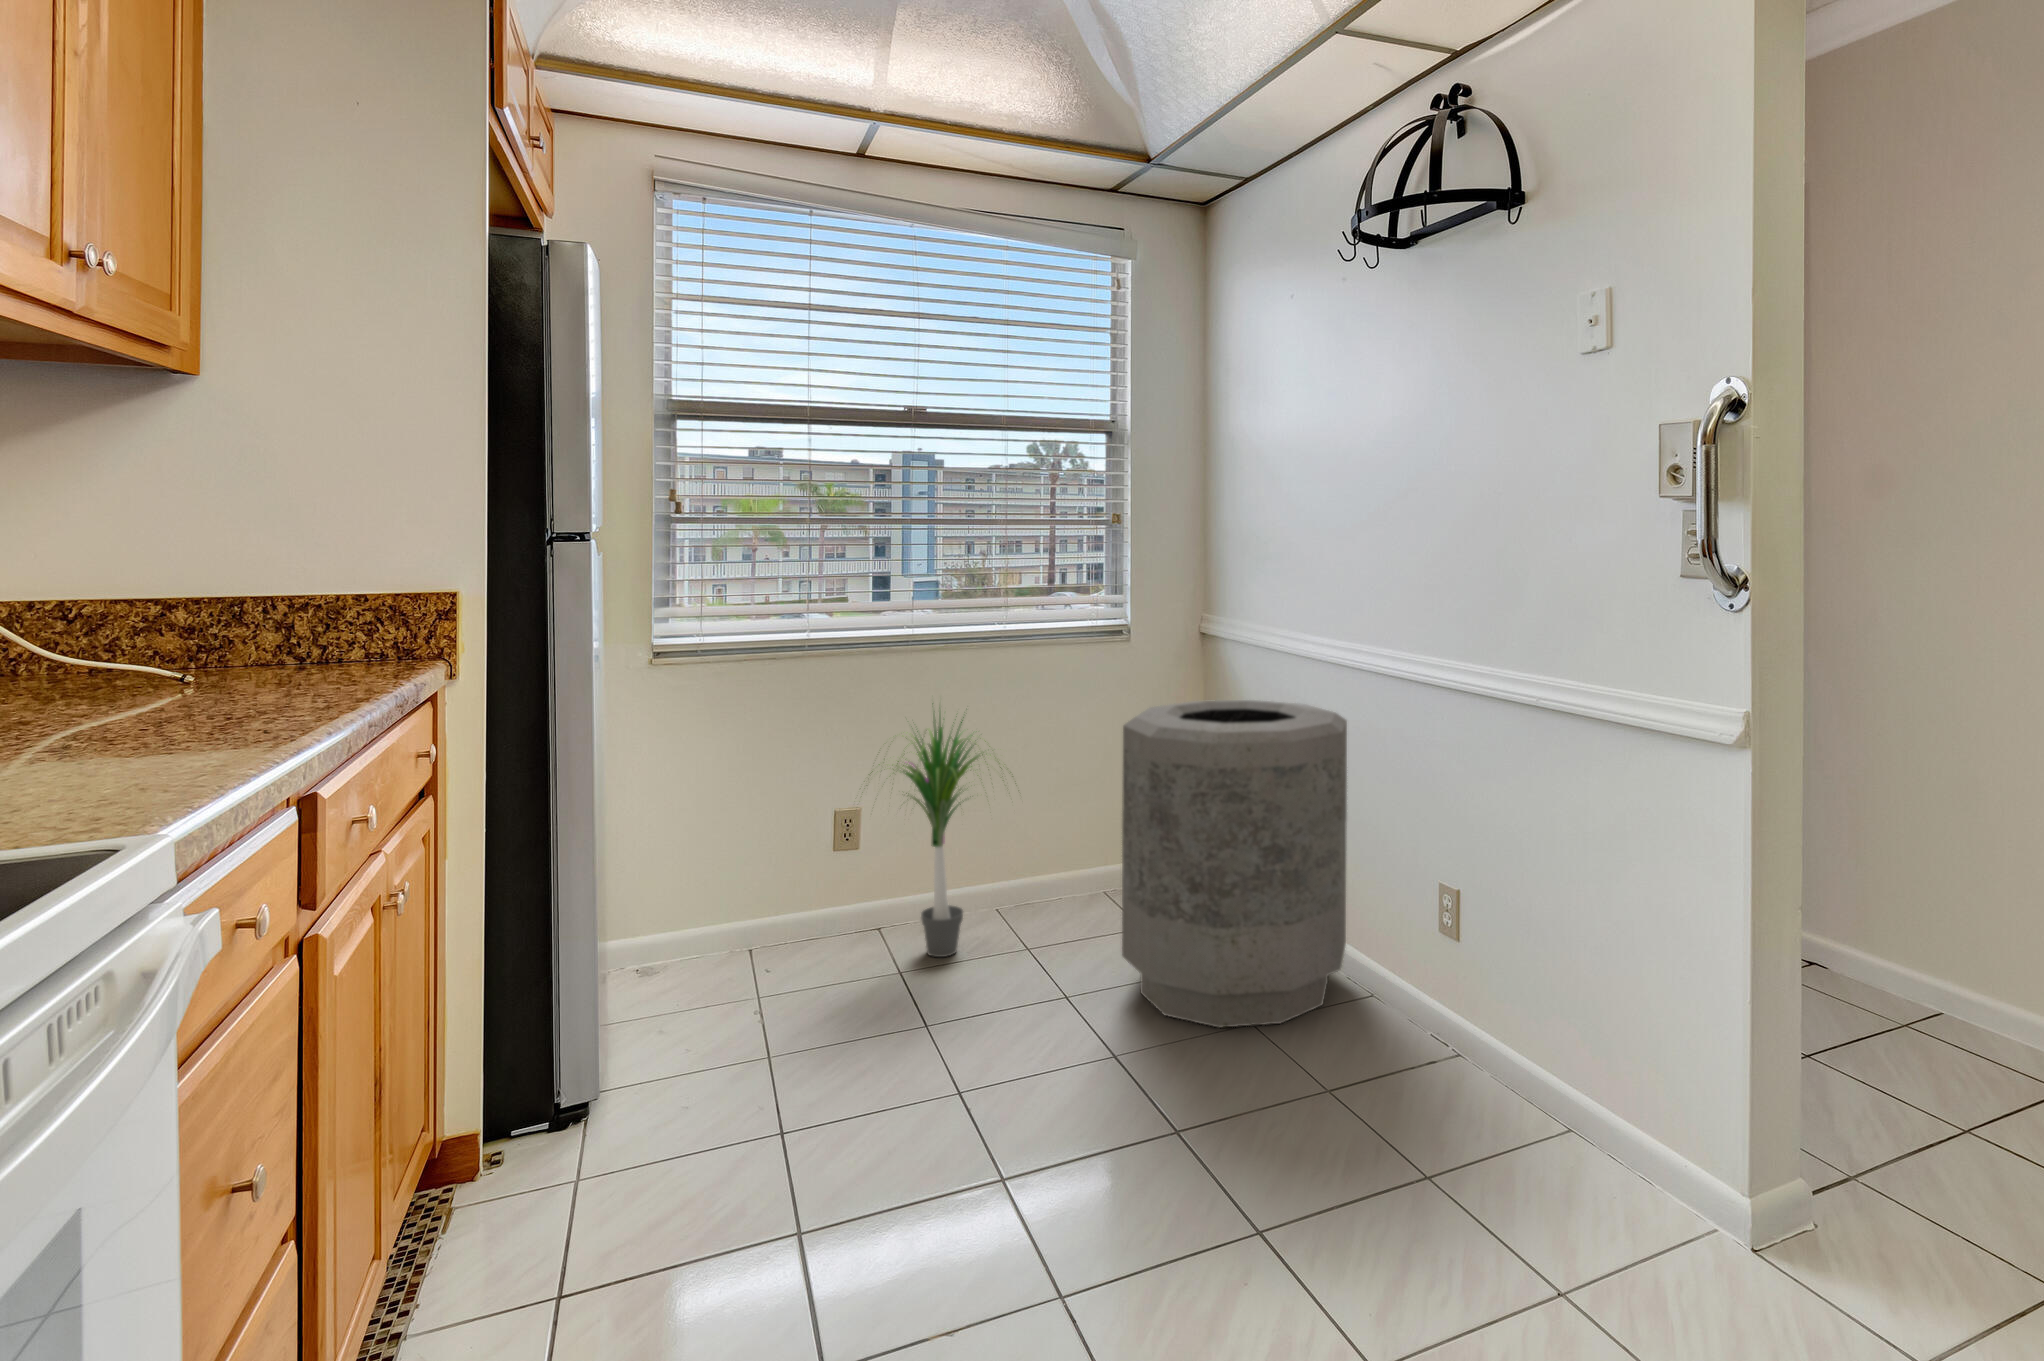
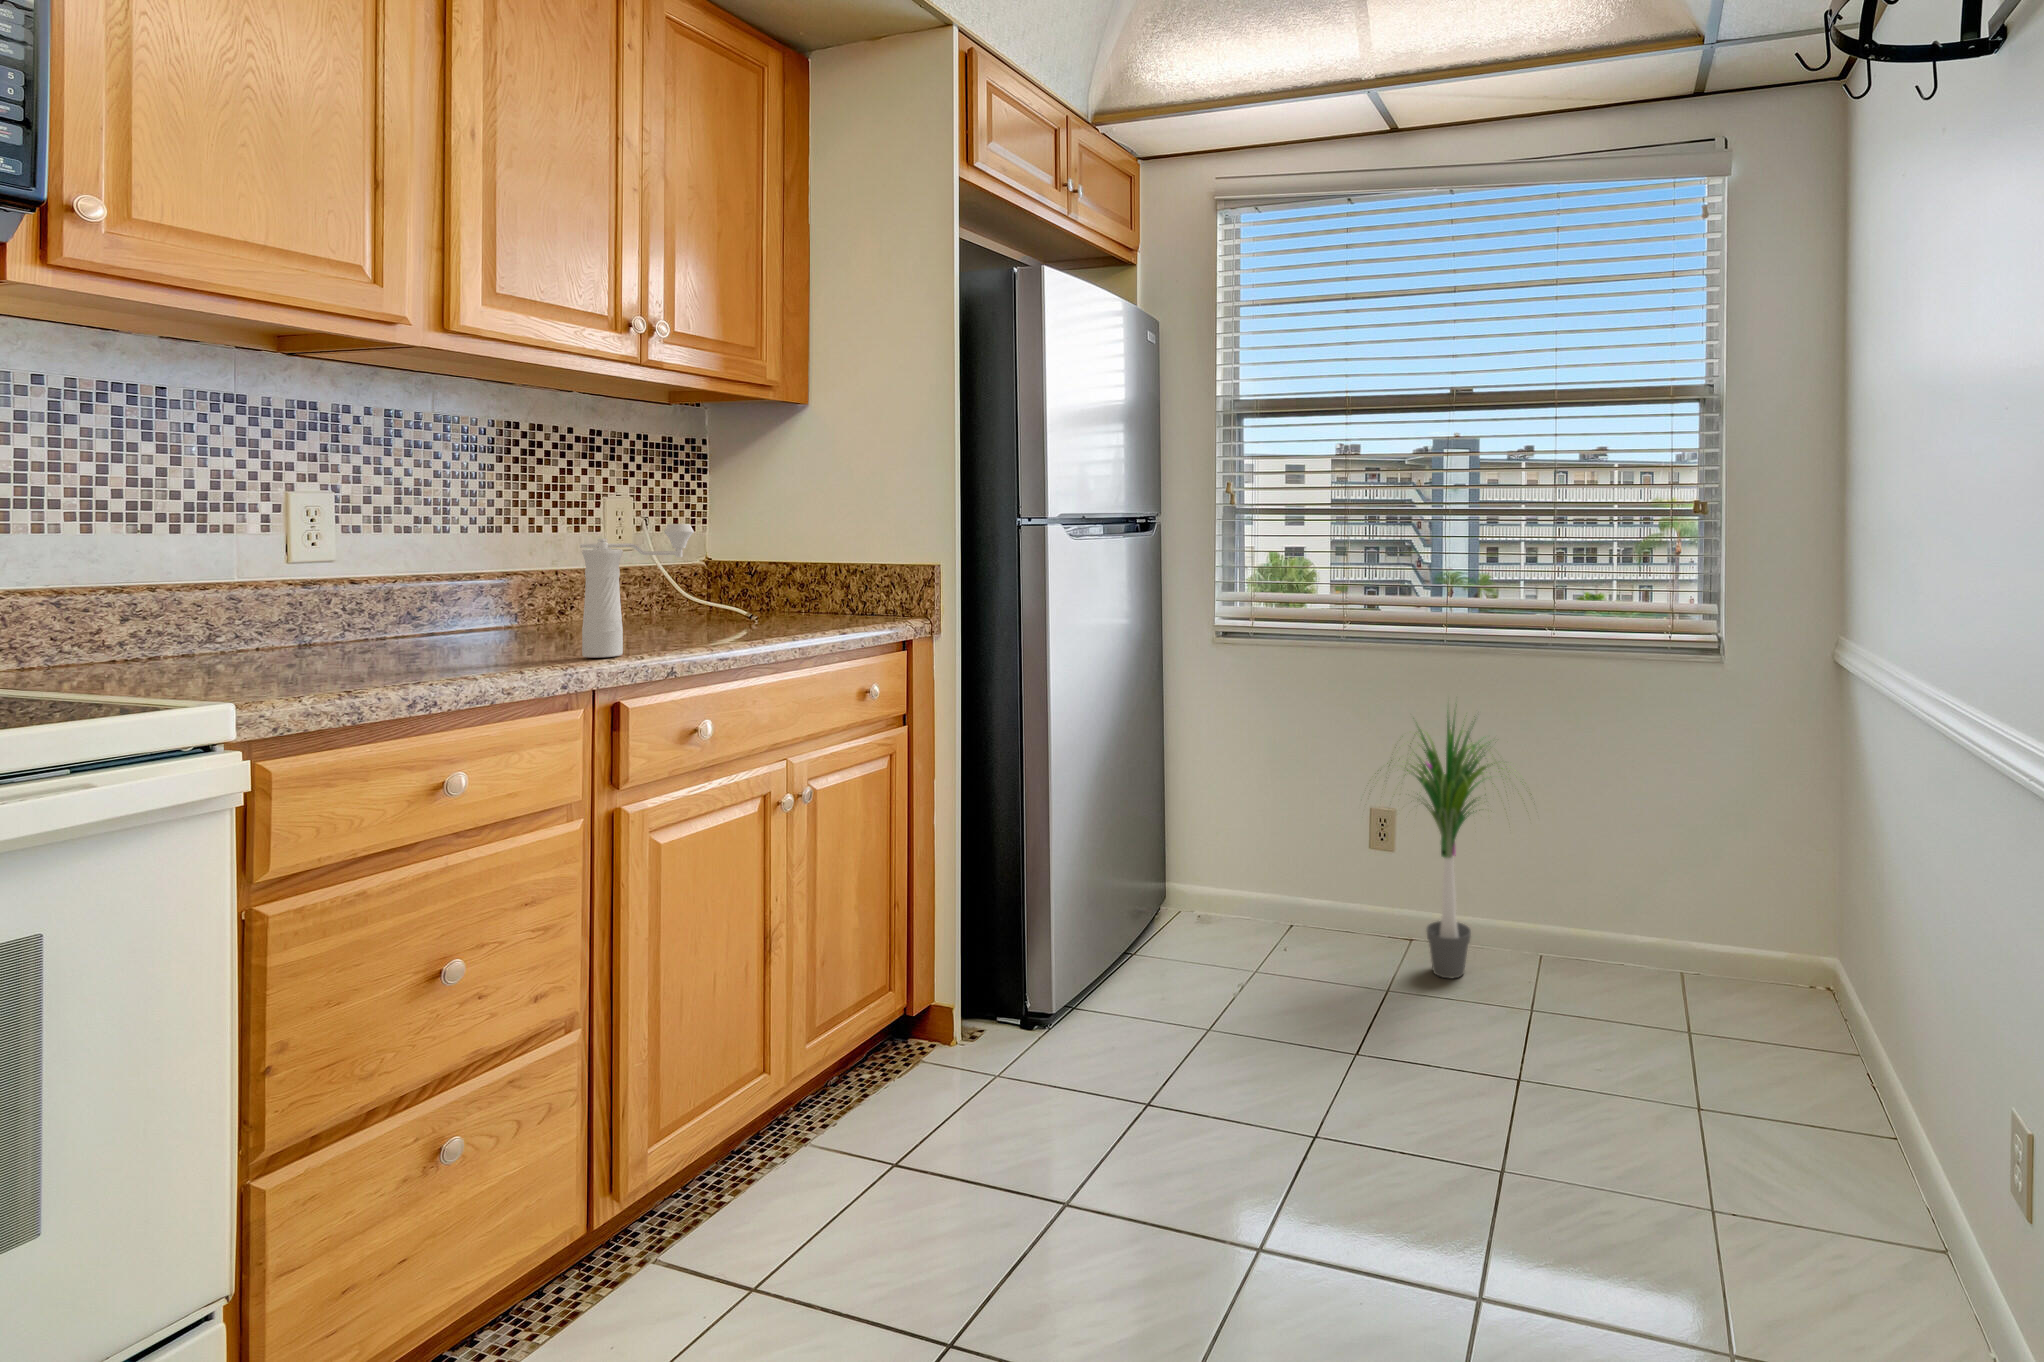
pepper mill: none [132,548,290,741] -> present [580,524,694,658]
trash can: present [1122,700,1347,1027] -> none [1582,738,1917,1208]

